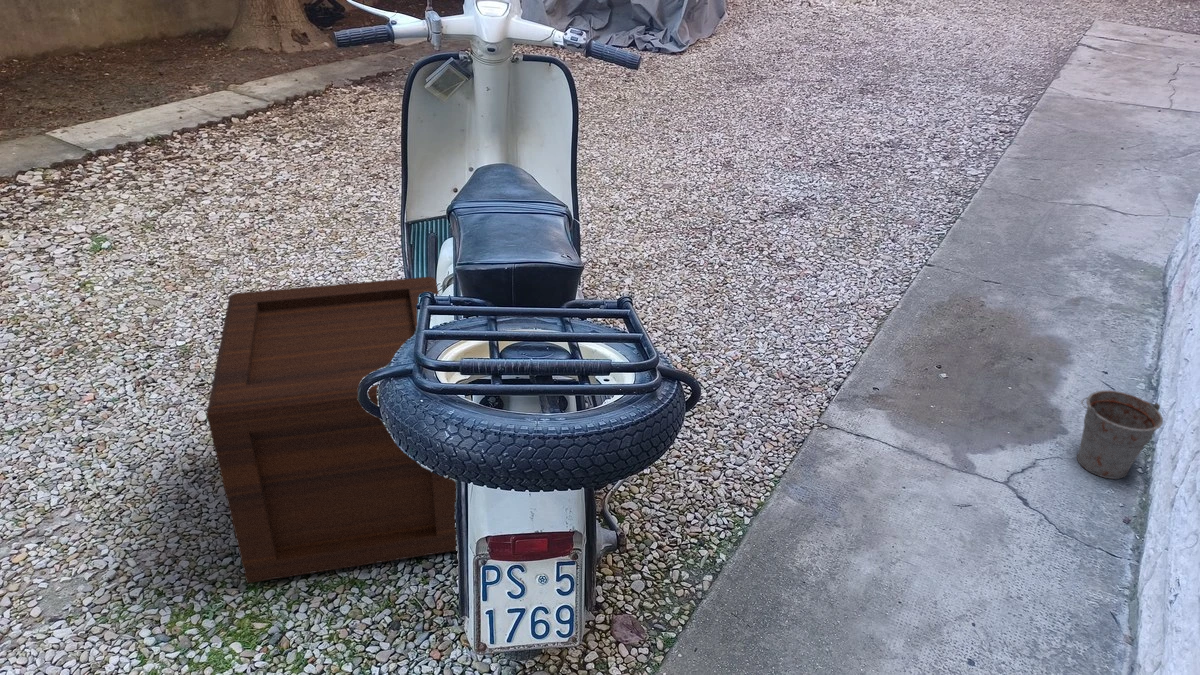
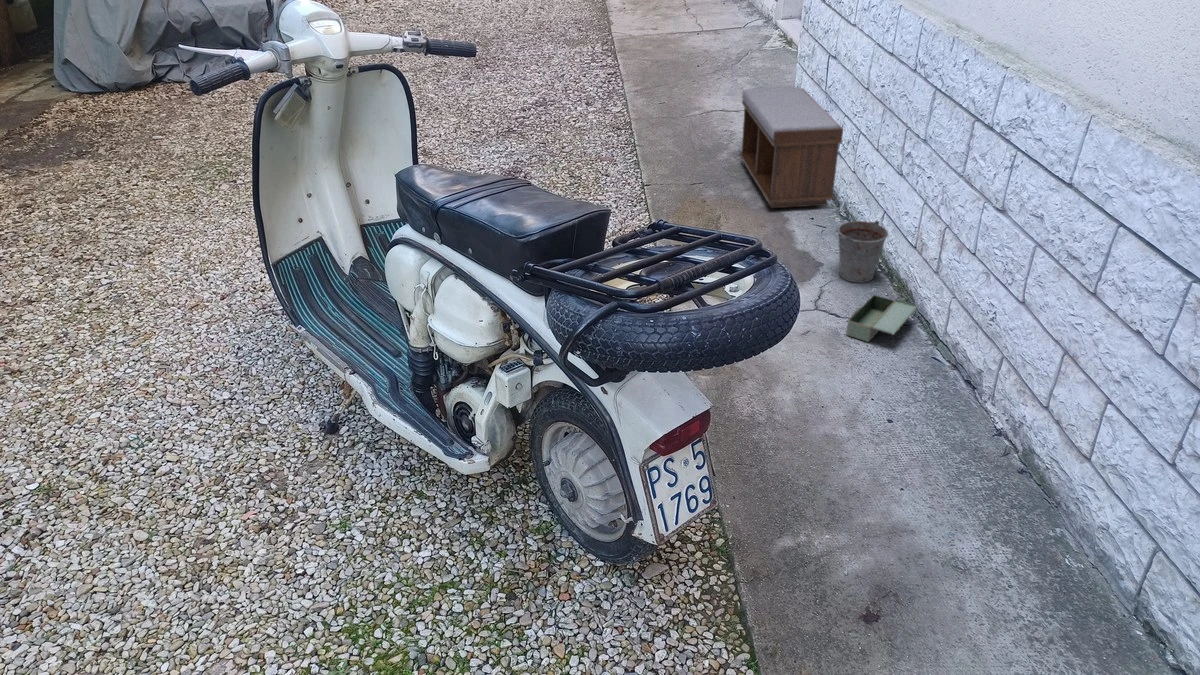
bench: none [1055,185,1191,363] -> present [739,87,843,208]
wooden crate: present [207,277,456,583] -> none [190,299,514,635]
toolbox: none [1014,497,1140,559] -> present [846,295,917,342]

